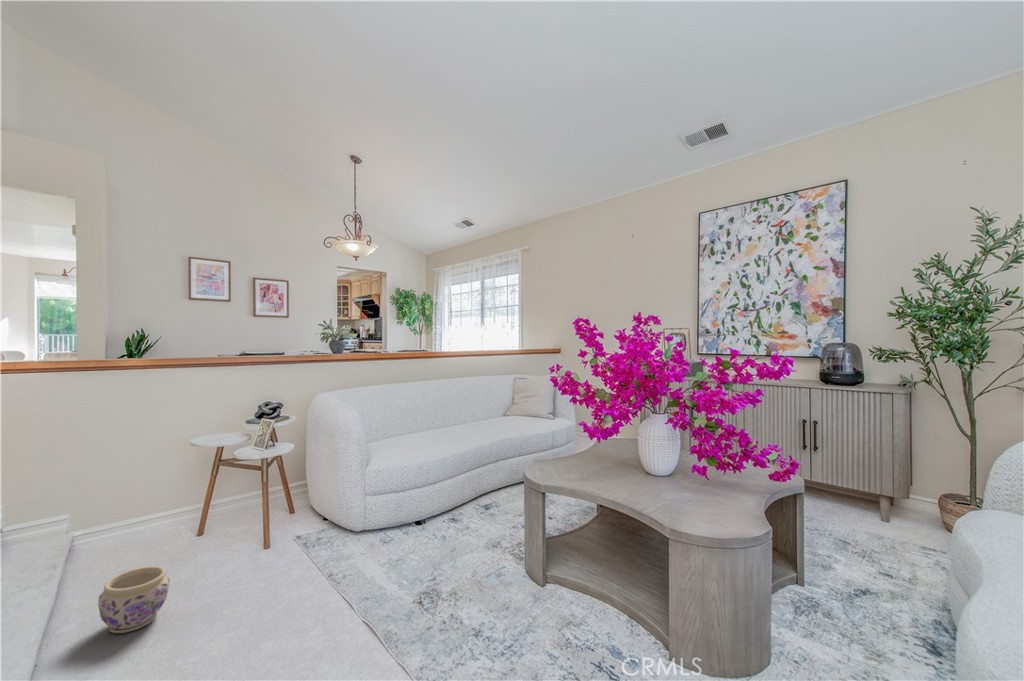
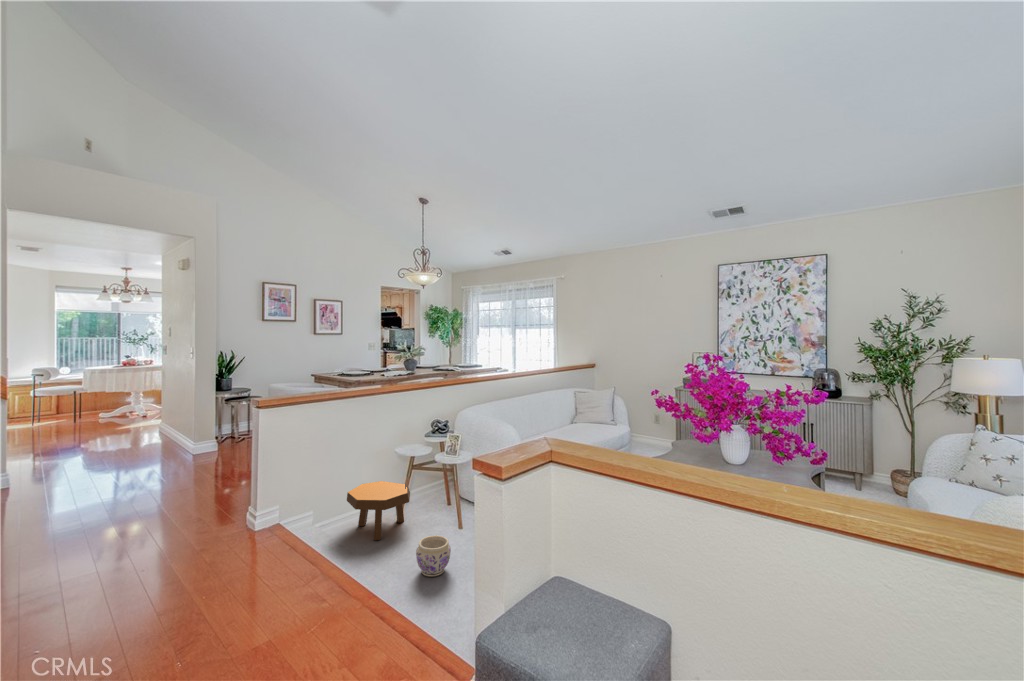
footstool: none [99,480,213,564] -> present [347,481,410,540]

